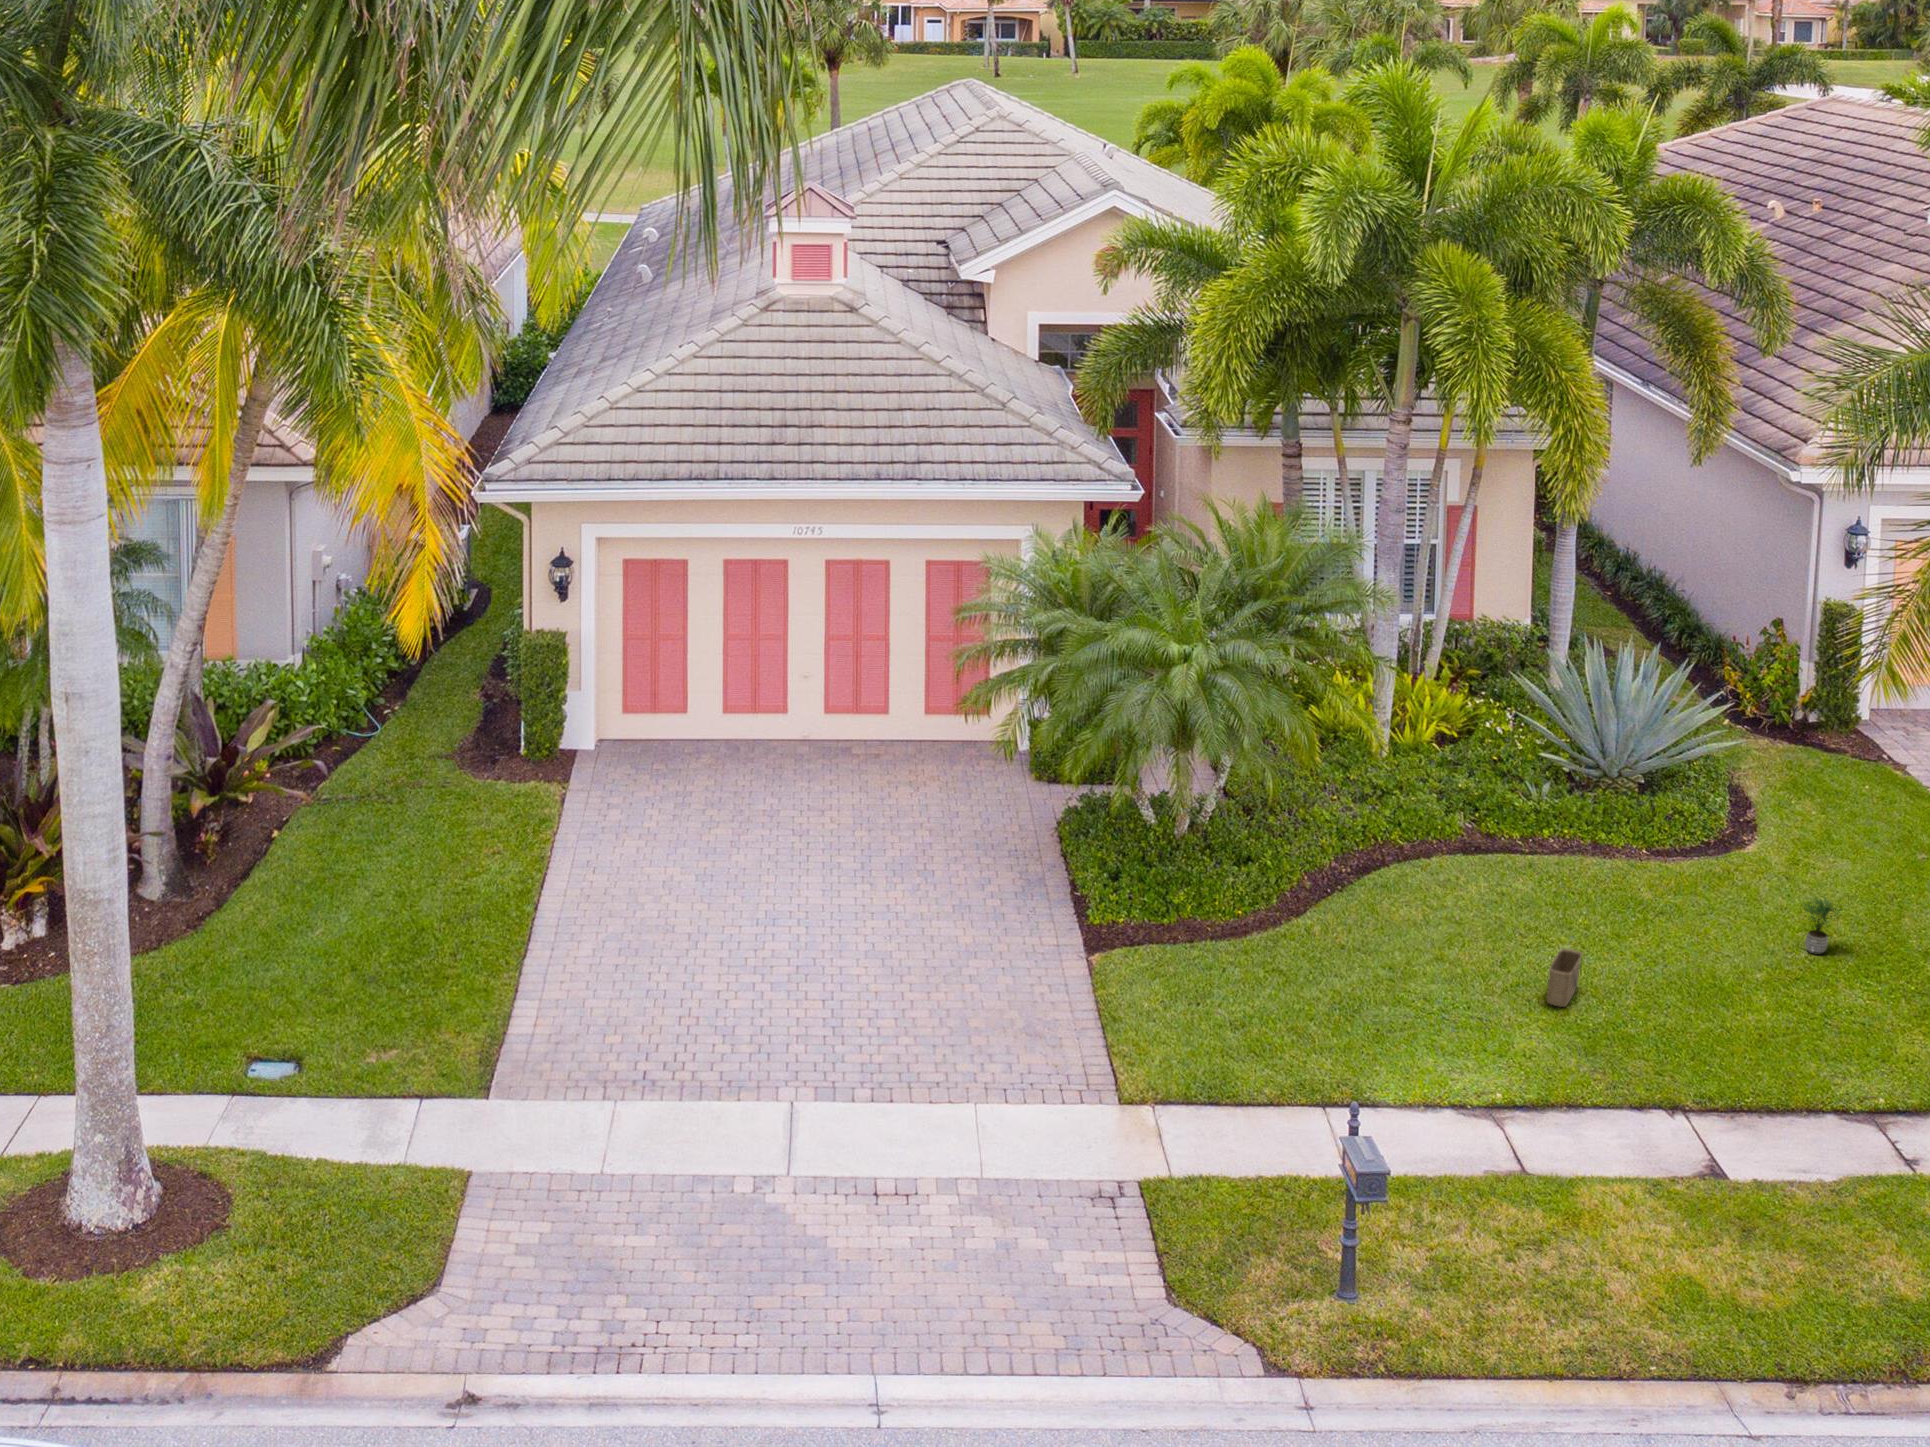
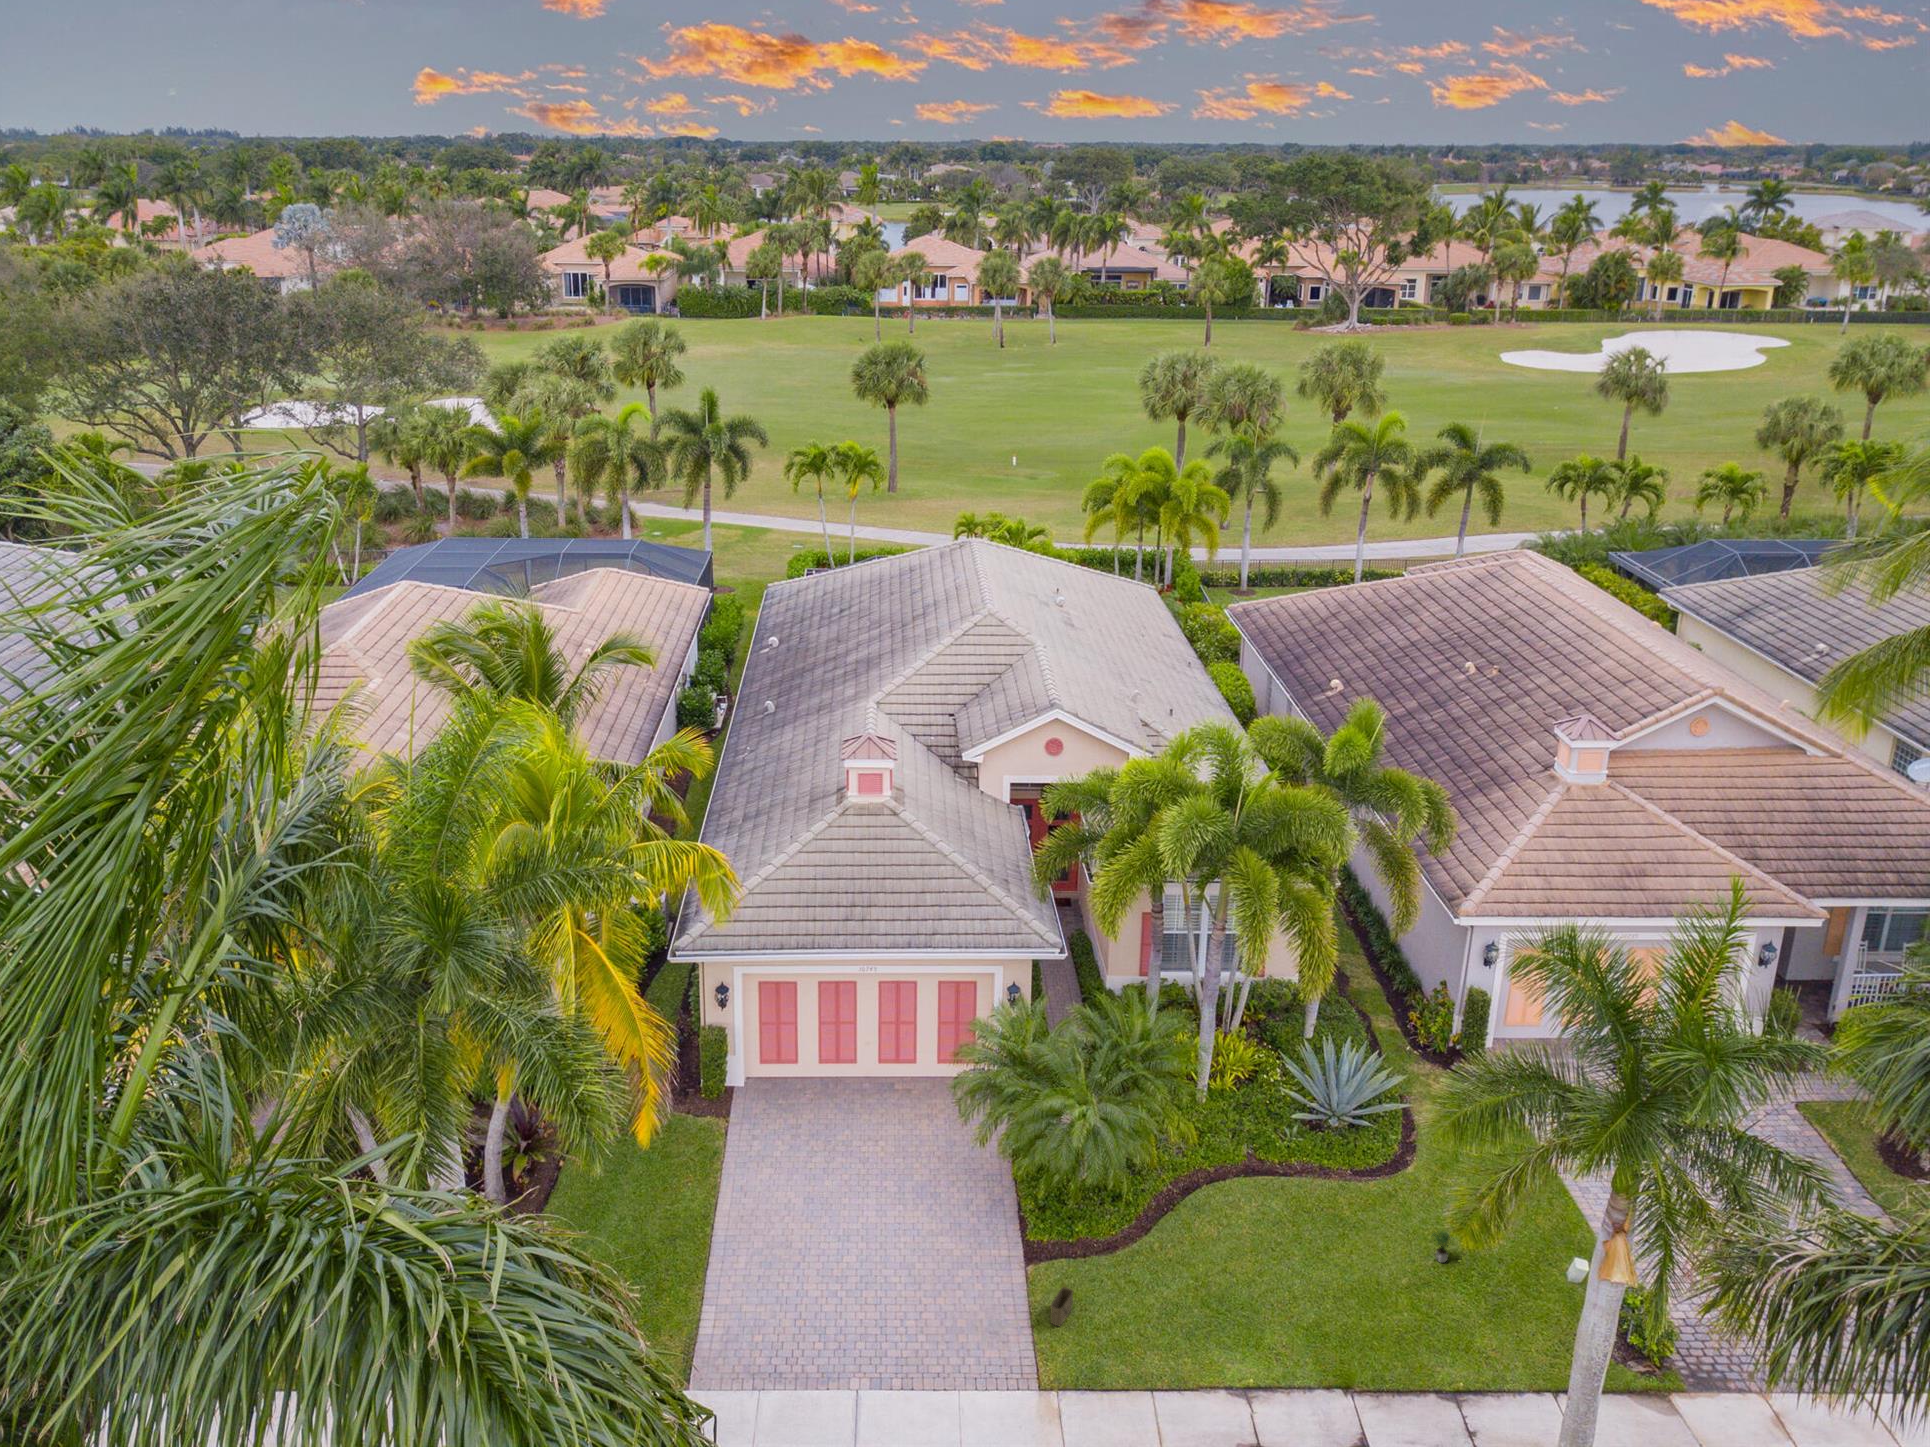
basket: present [1547,948,1582,1007] -> present [1050,1287,1073,1326]

